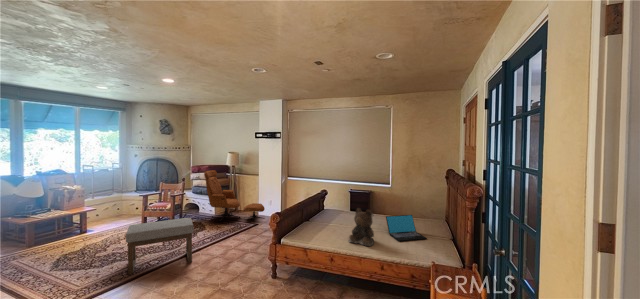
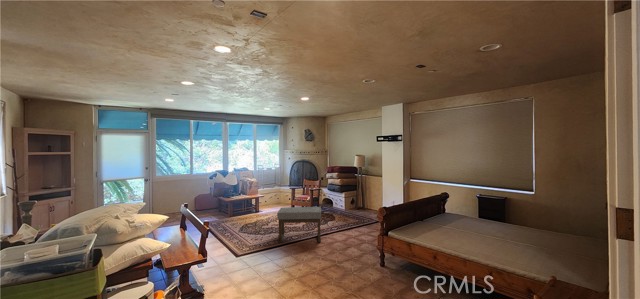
lounge chair: present [204,170,265,222] -> none [335,171,387,219]
teddy bear: present [349,208,374,246] -> none [457,211,489,252]
laptop: present [386,215,427,241] -> none [510,224,568,257]

